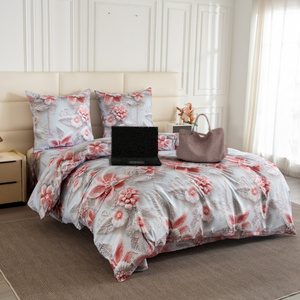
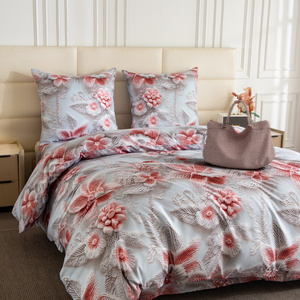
laptop: present [111,126,162,165] -> none [107,115,179,171]

